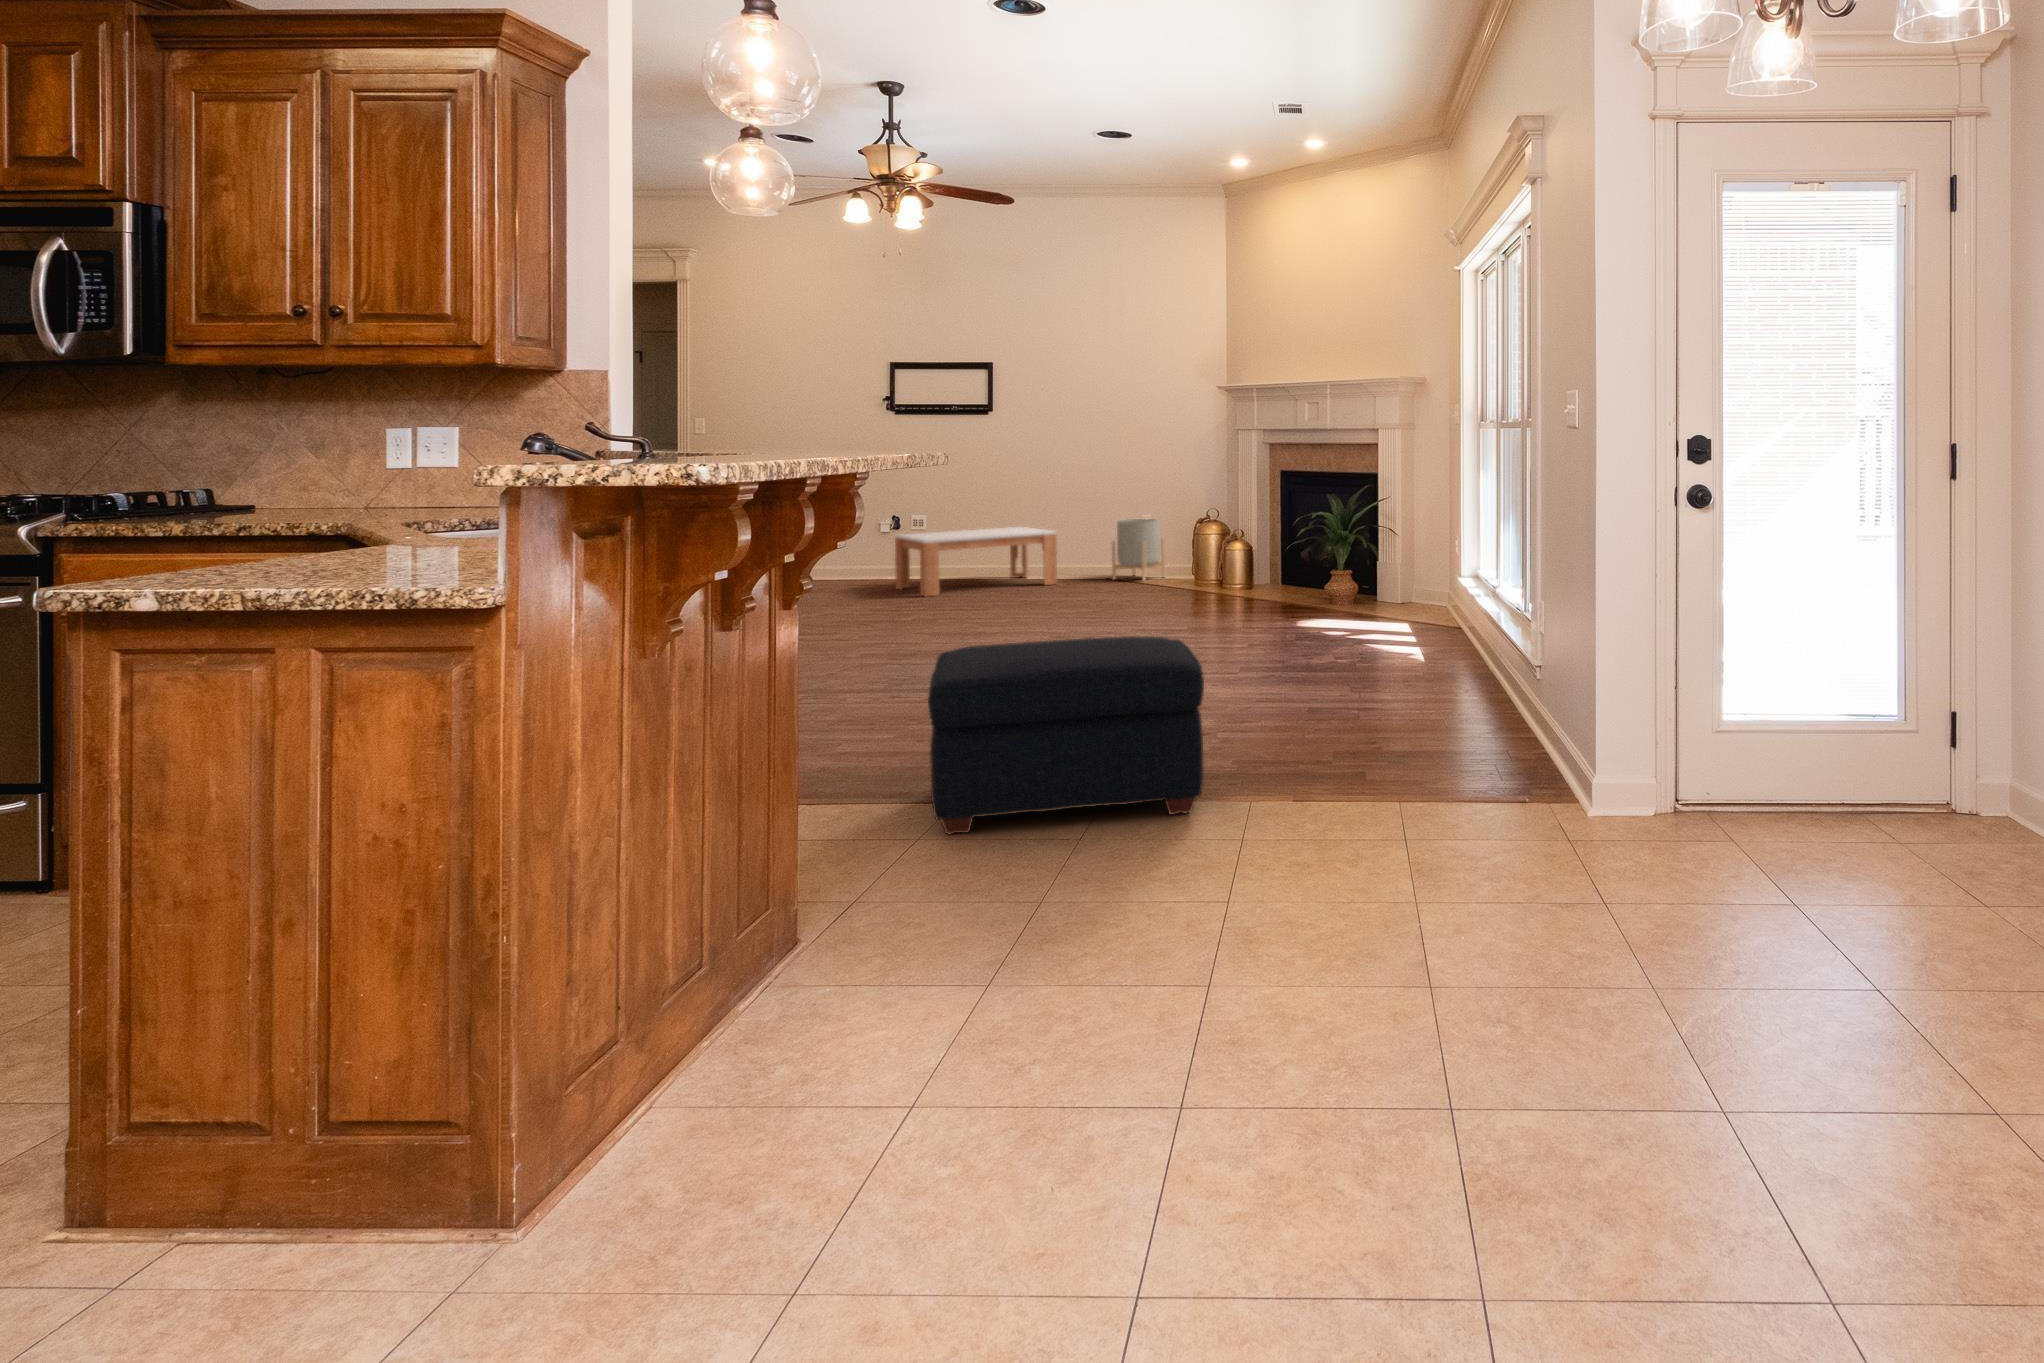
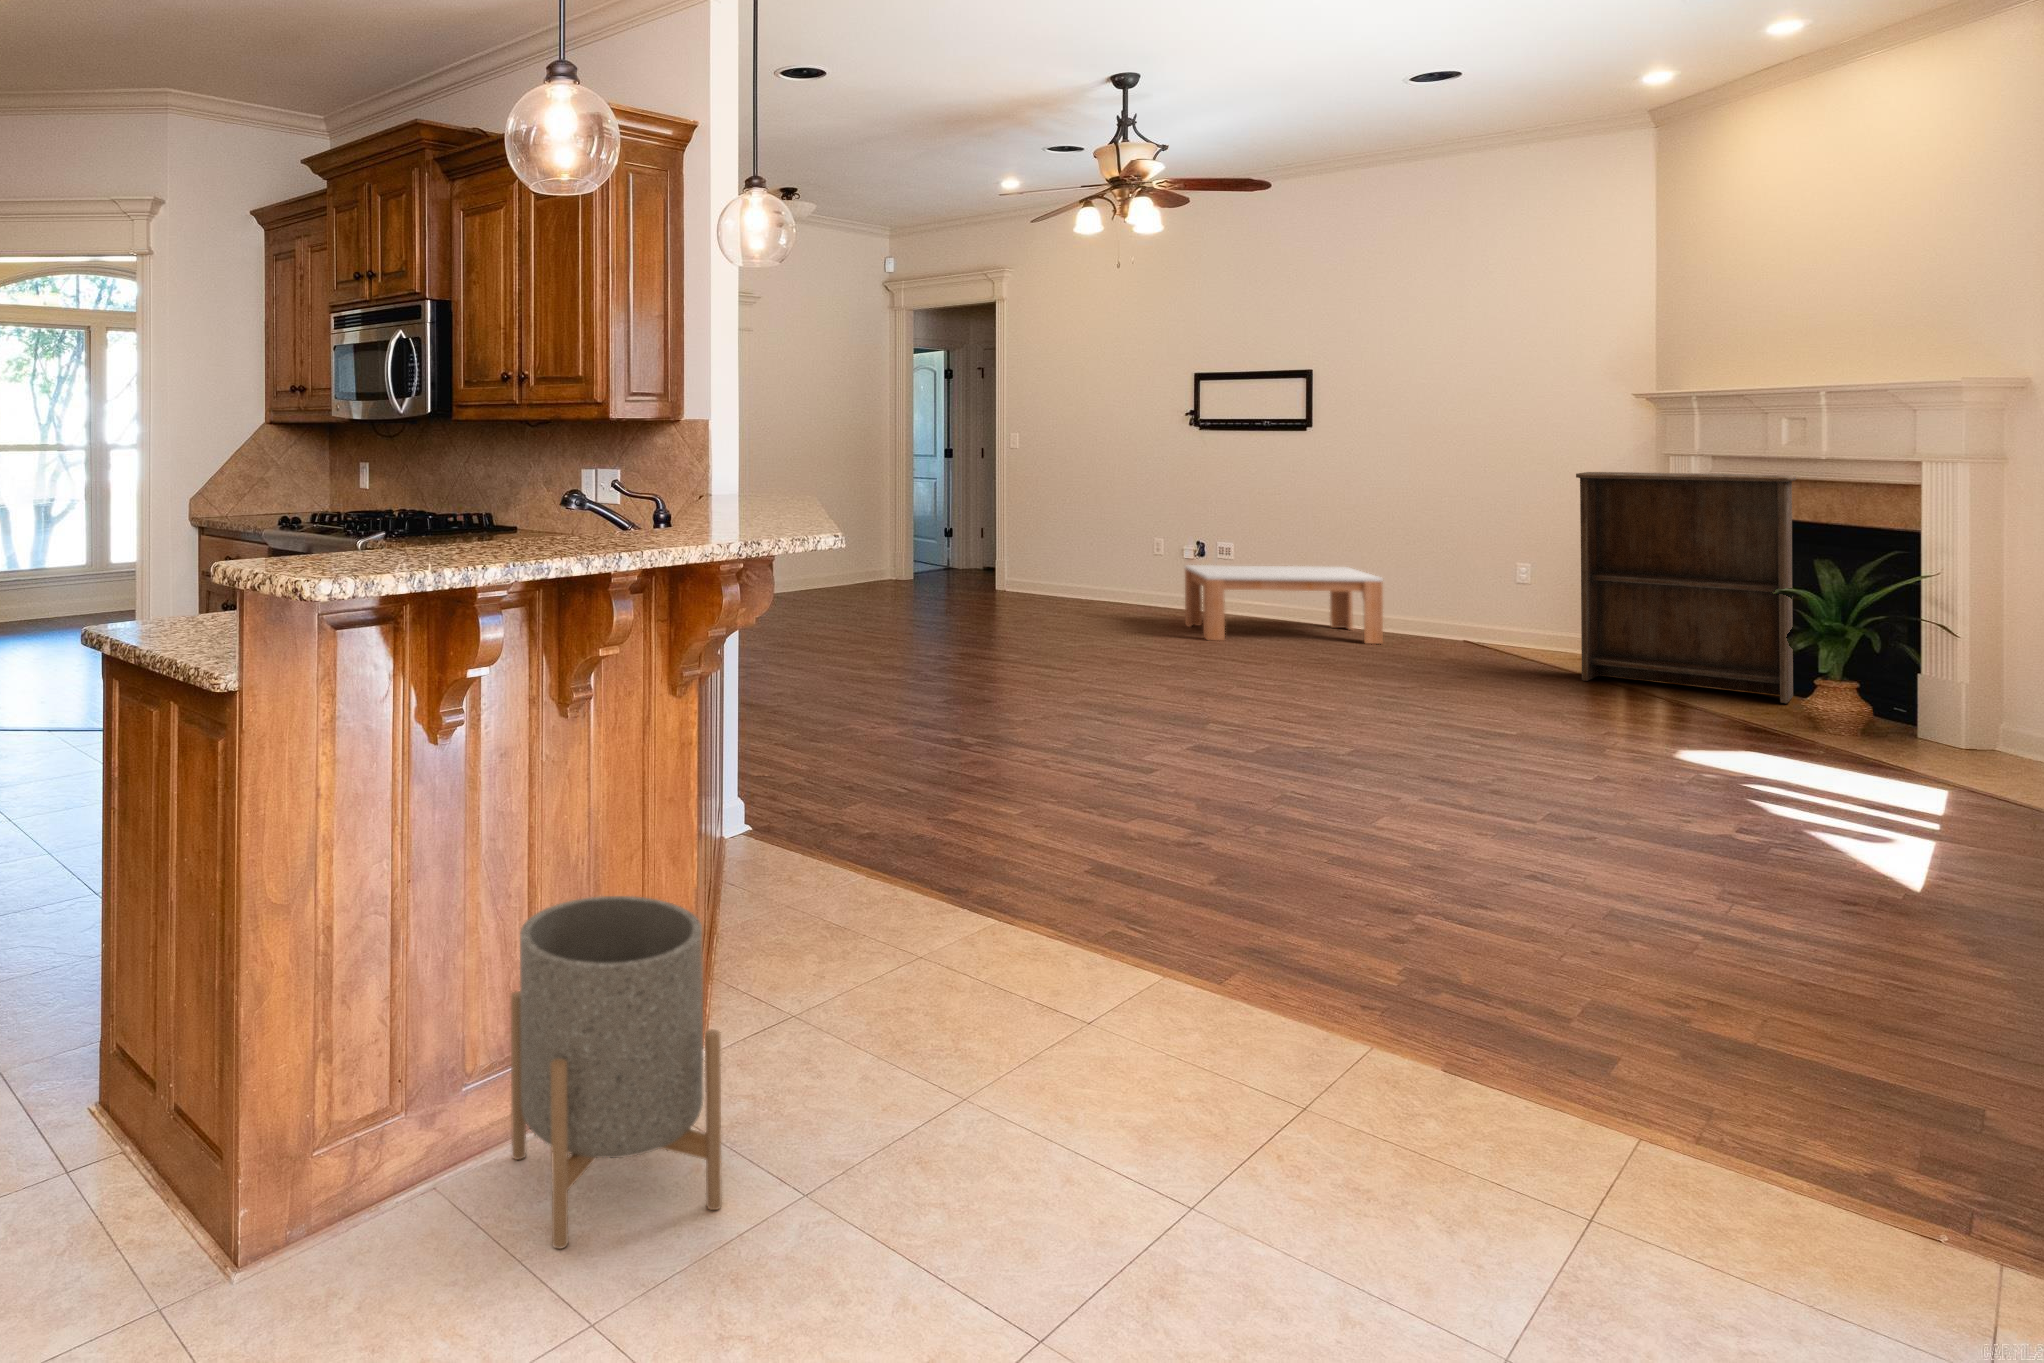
bookshelf: none [1193,439,1311,591] -> present [1576,472,1796,703]
planter: present [1112,519,1166,581] -> present [511,896,722,1249]
ottoman: present [928,636,1204,834] -> none [932,741,1305,1028]

